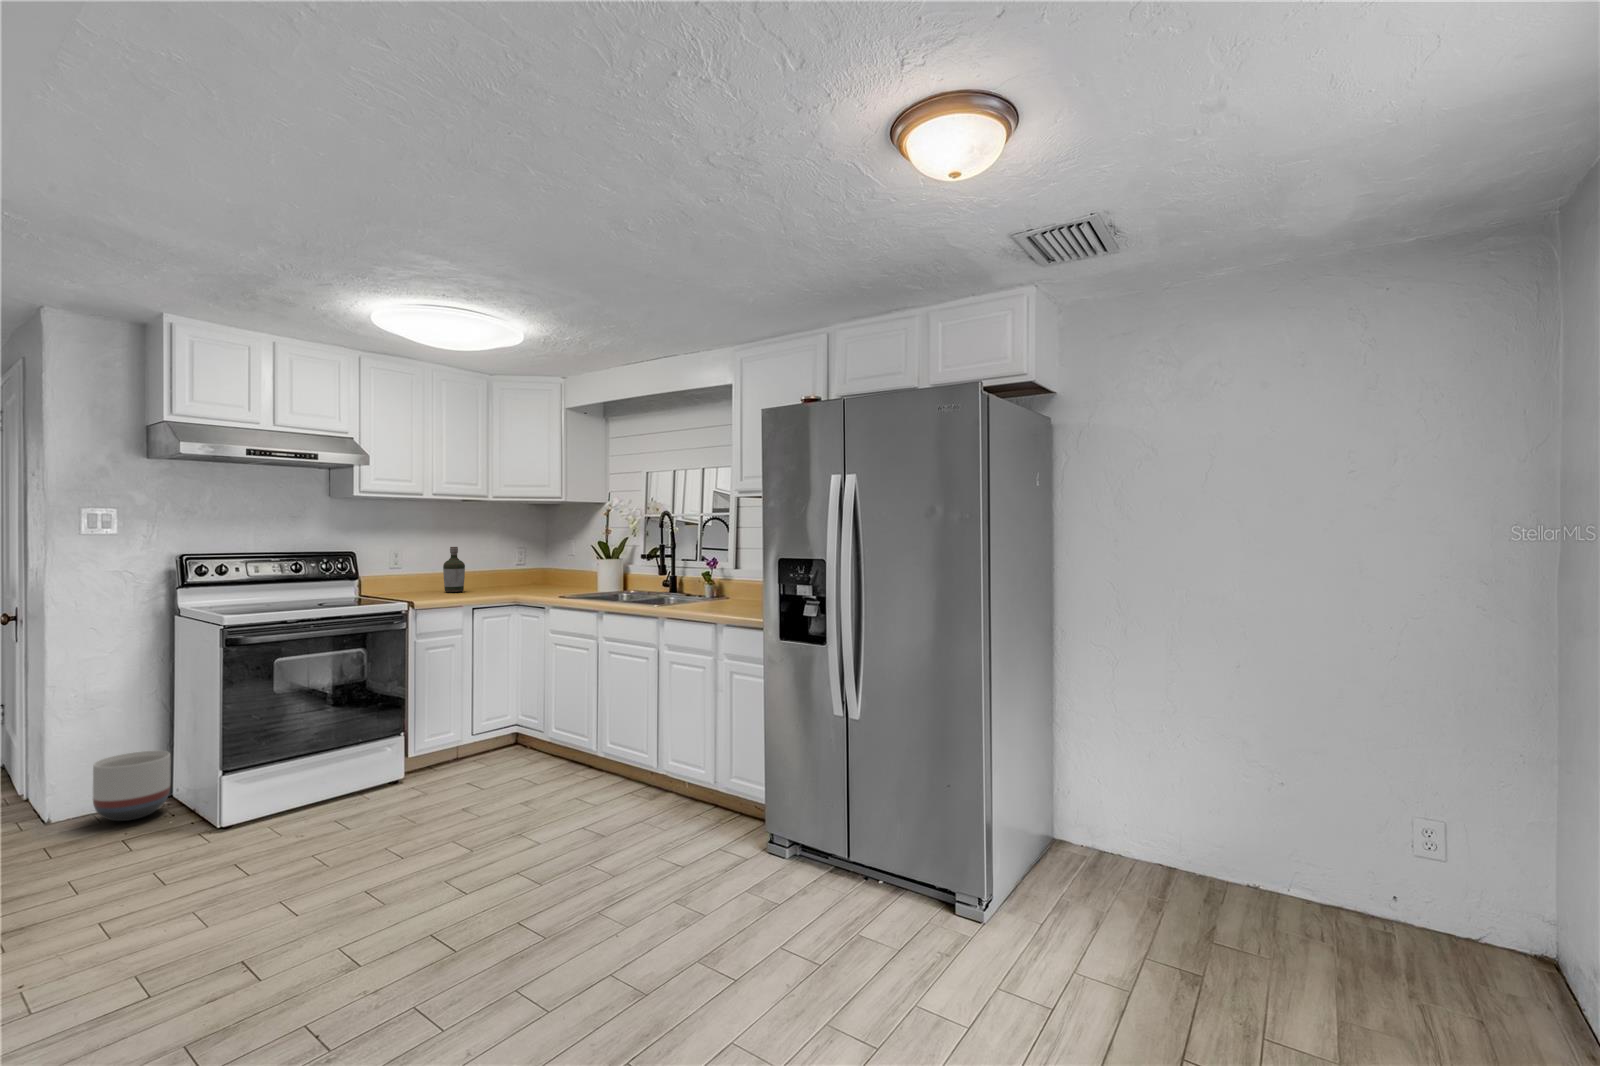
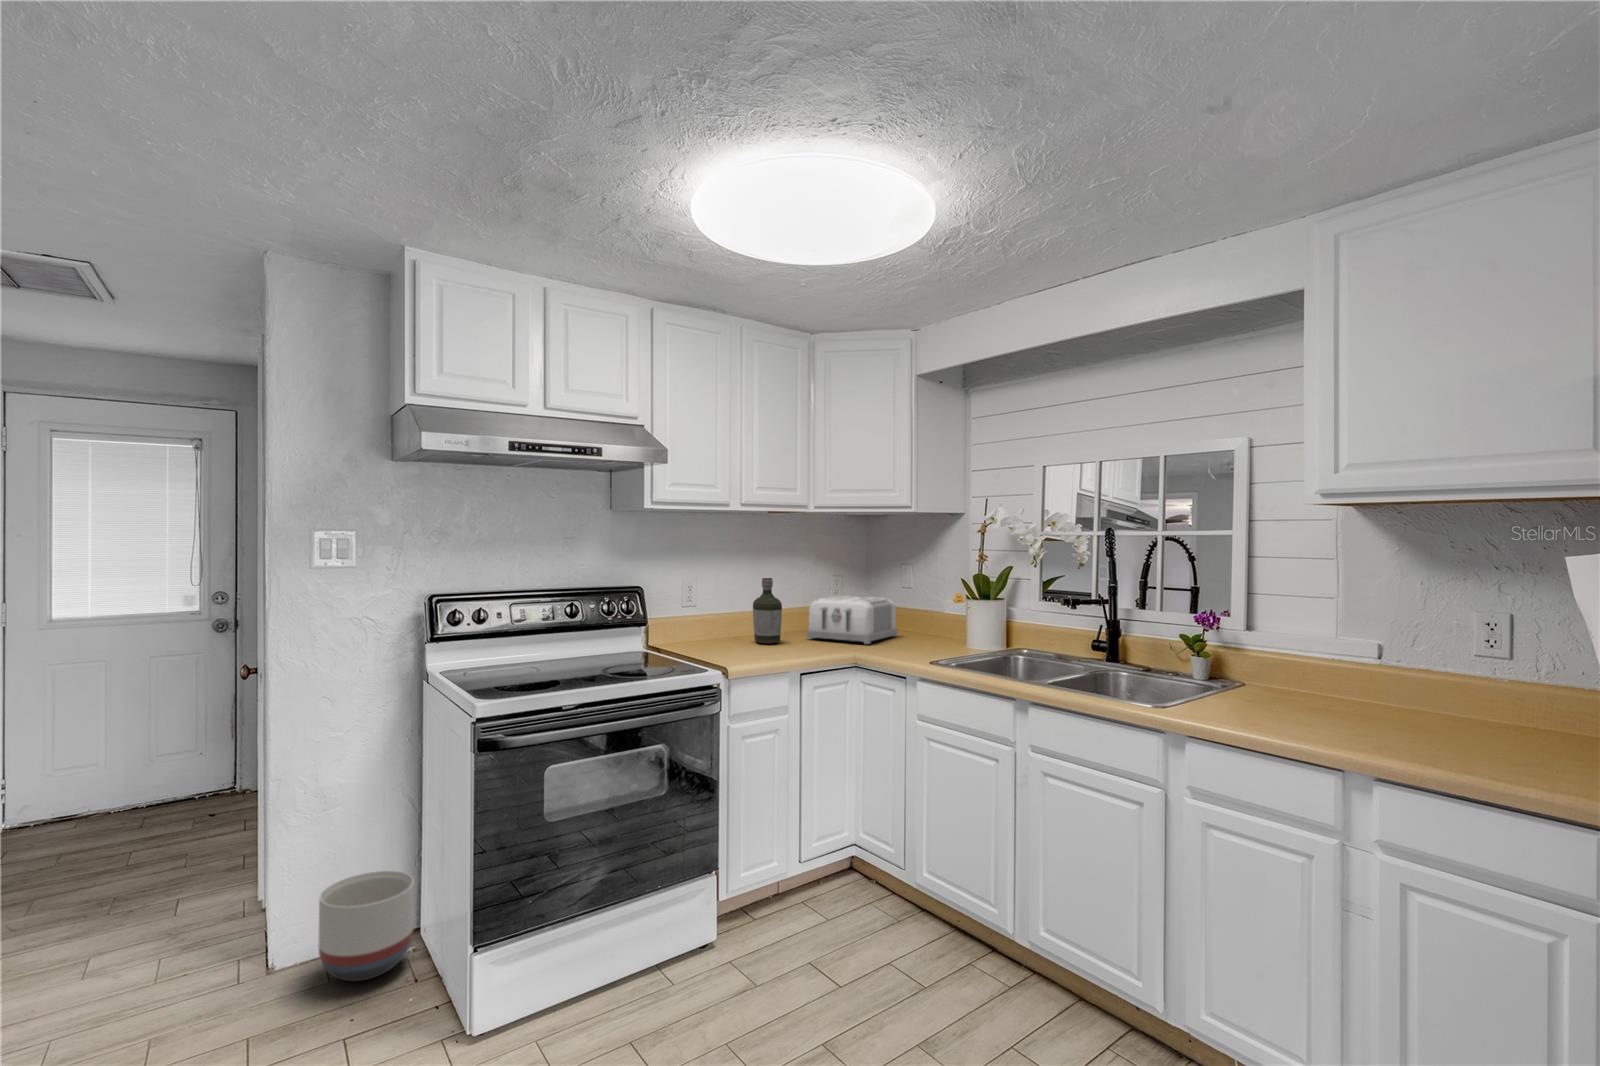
toaster: none [486,561,555,591] -> present [807,596,897,644]

